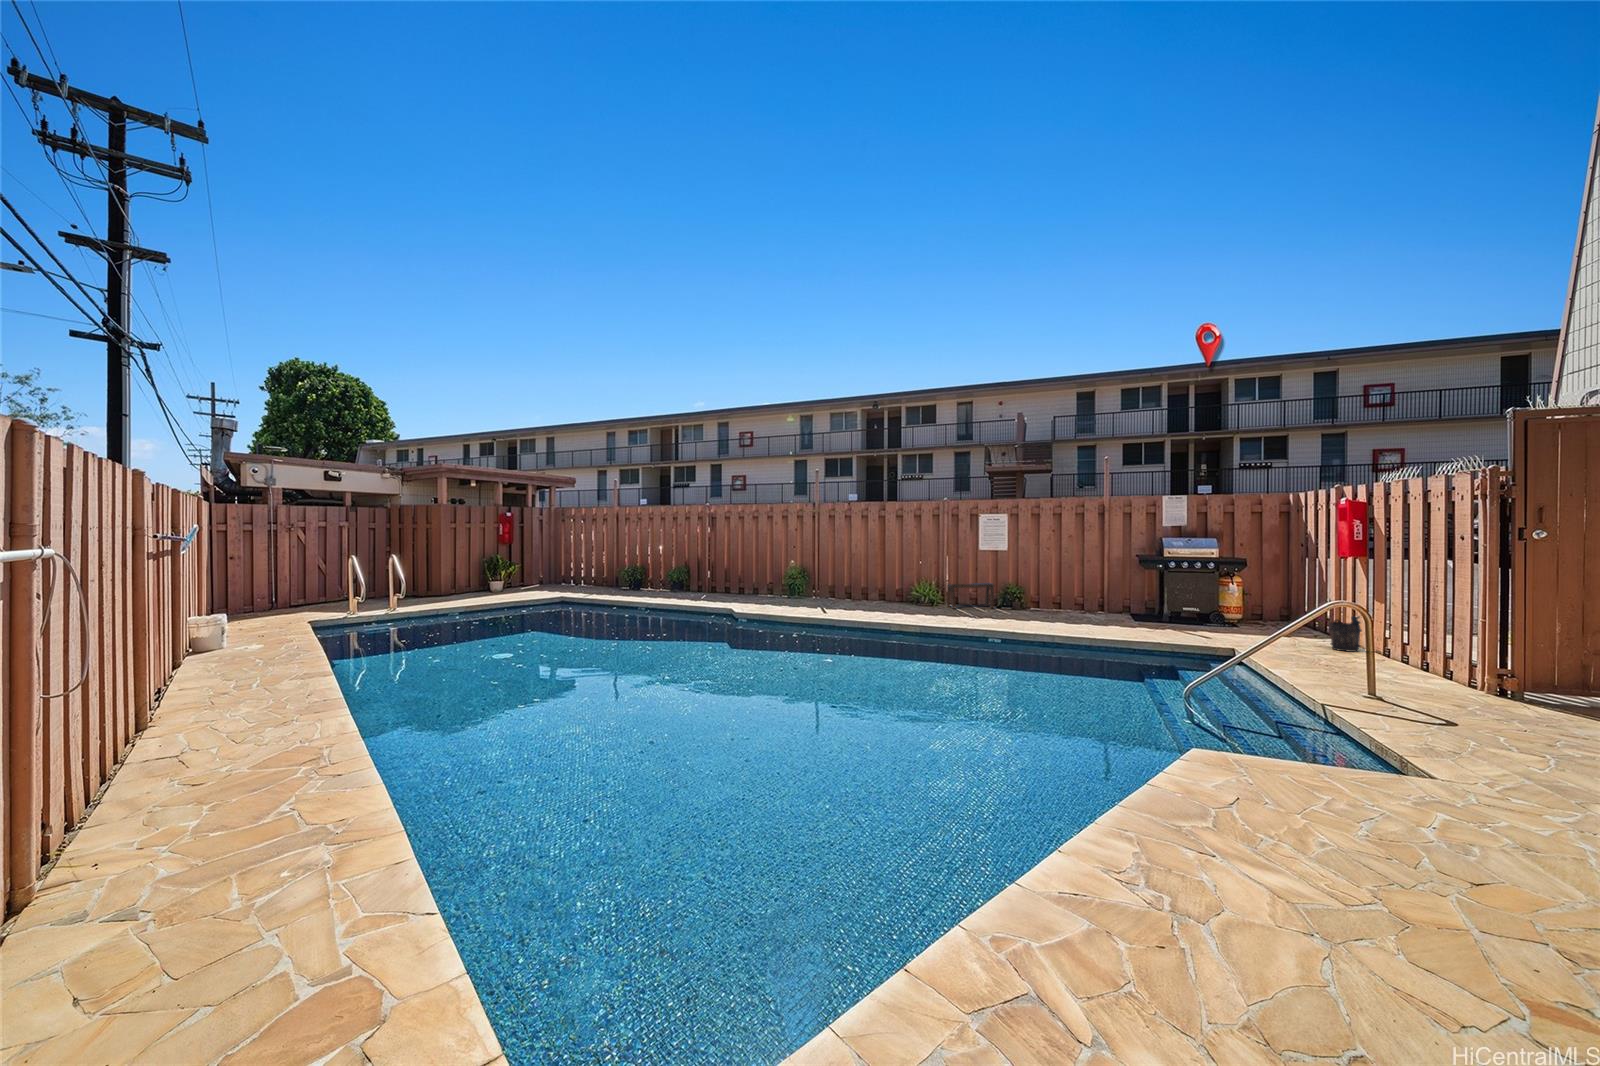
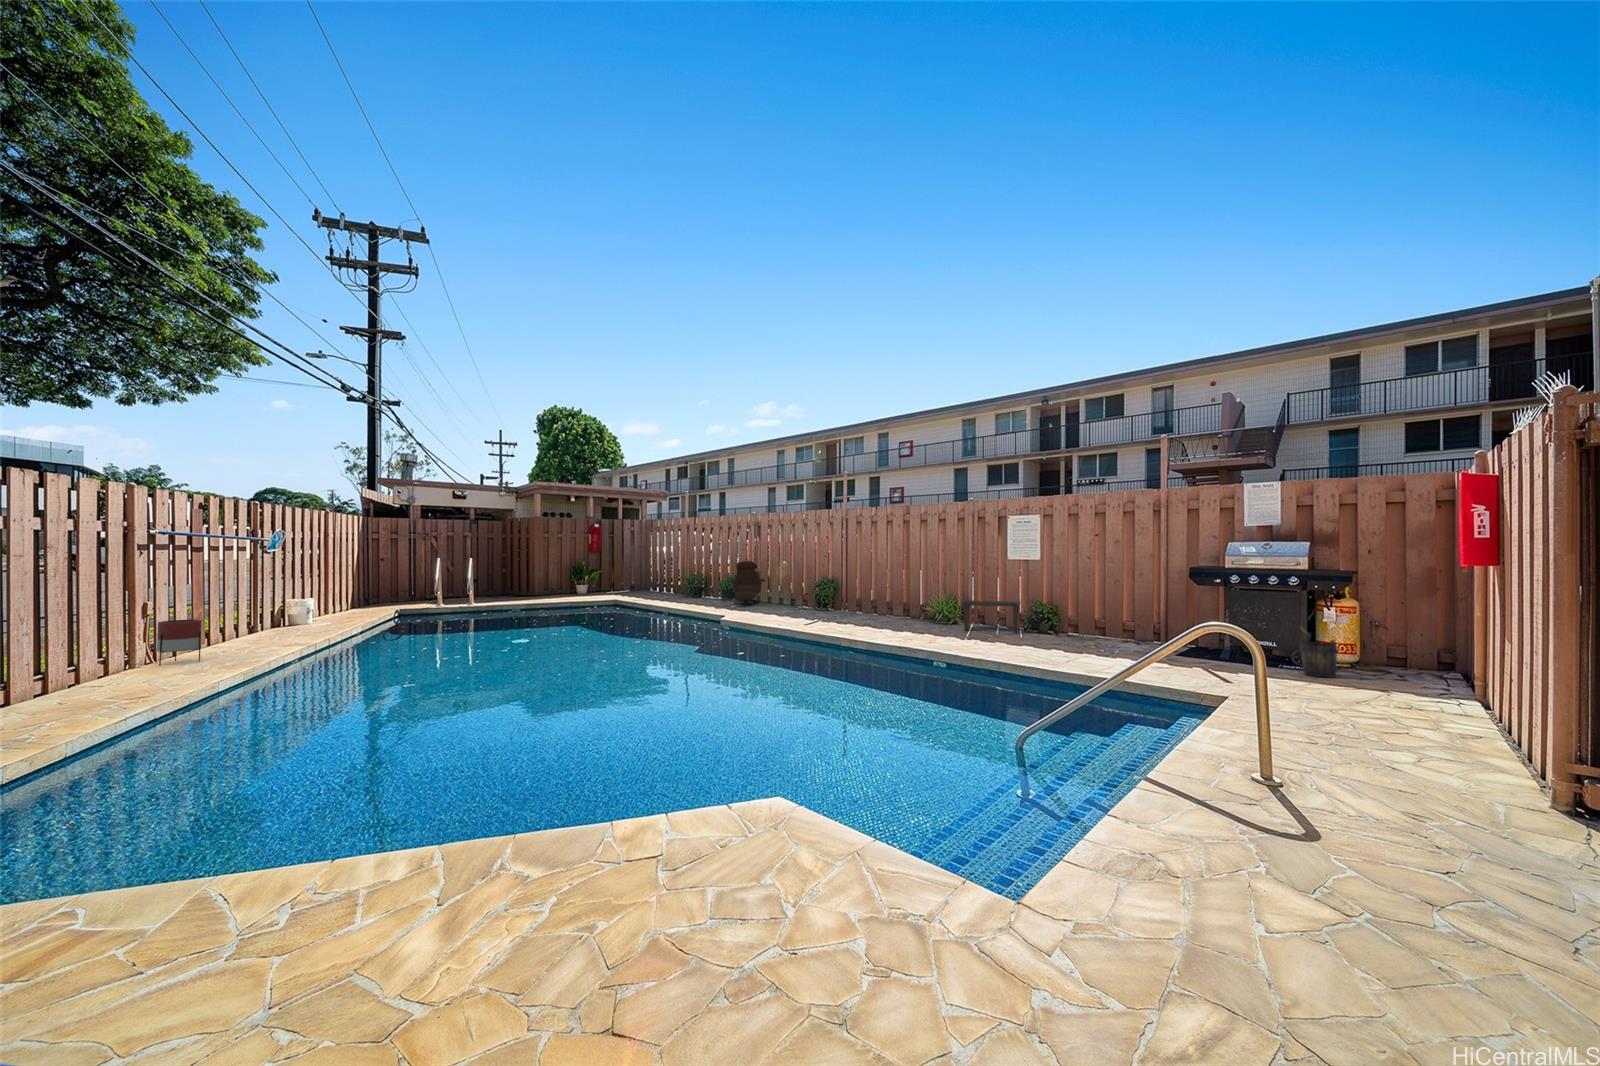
lounge chair: none [679,553,714,598] -> present [731,561,765,606]
bucket: present [1329,616,1362,652] -> present [1299,628,1339,677]
planter: none [195,656,254,721] -> present [156,619,202,665]

